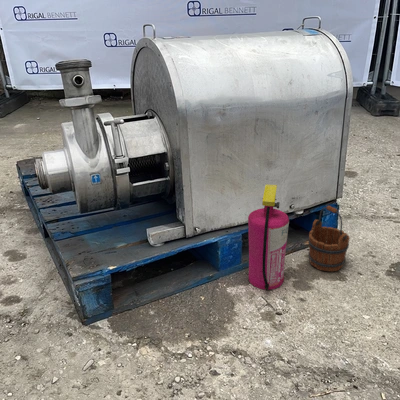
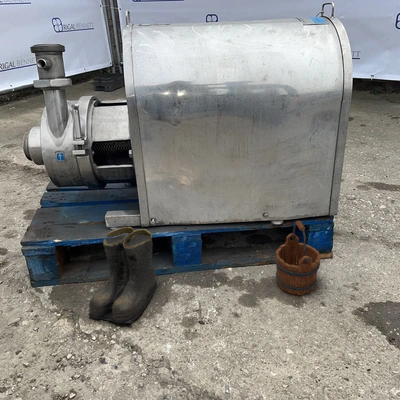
fire extinguisher: present [248,184,289,290] -> none [196,186,239,297]
boots: none [165,238,220,337] -> present [89,227,157,323]

